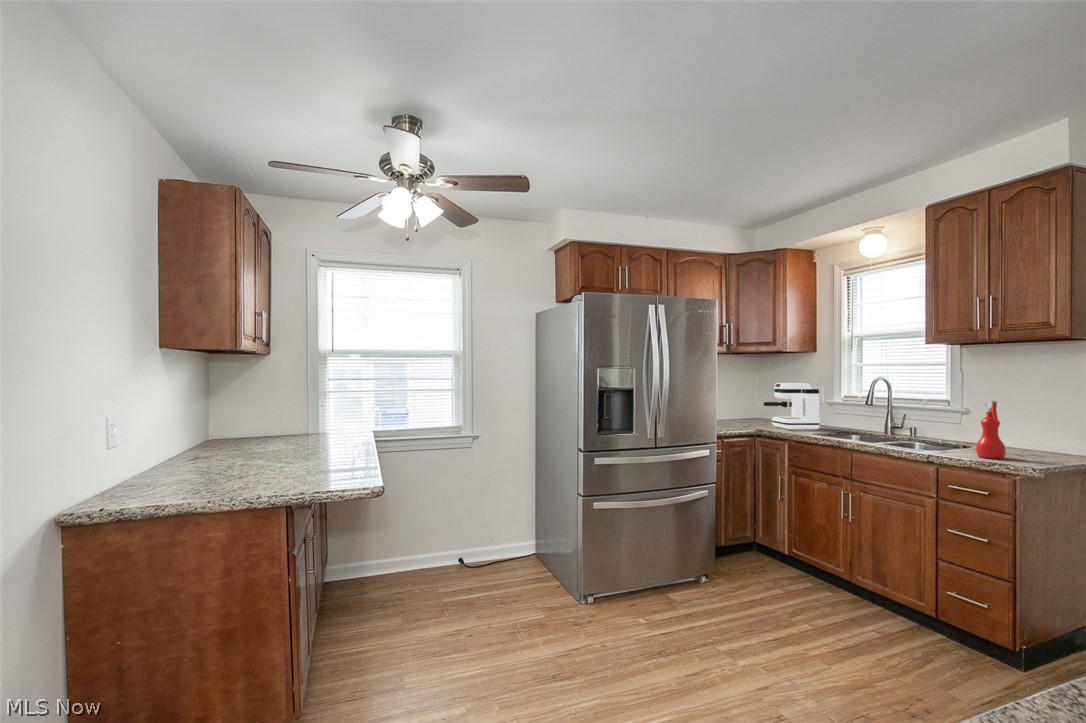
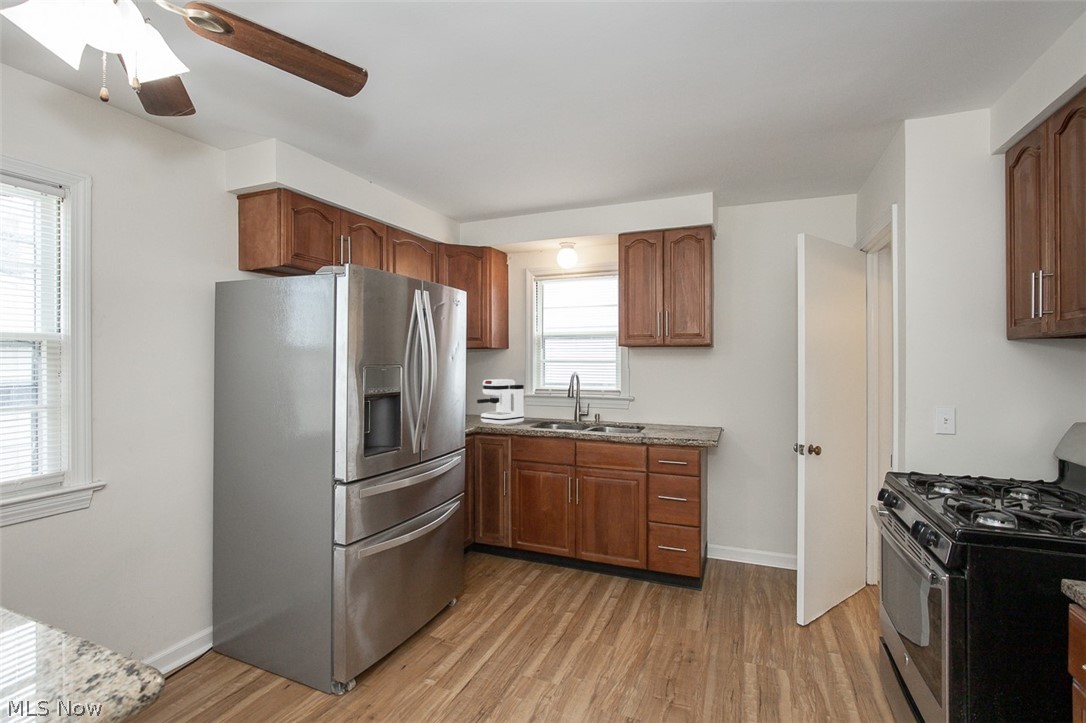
spray bottle: present [976,401,1006,459] -> none [663,392,681,435]

